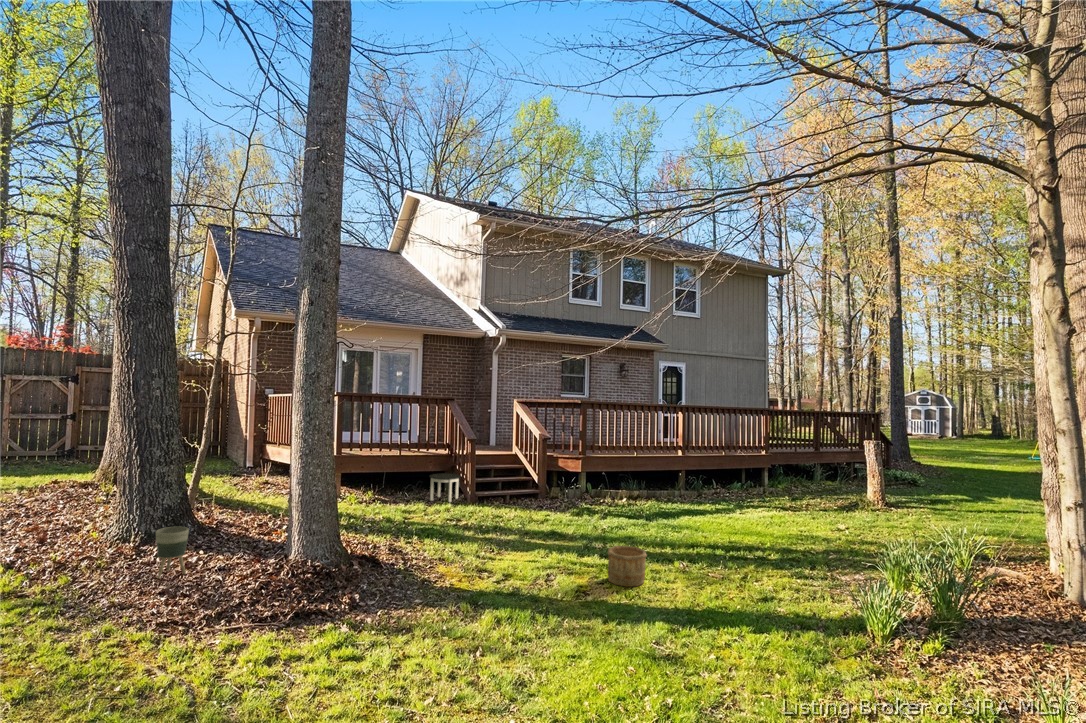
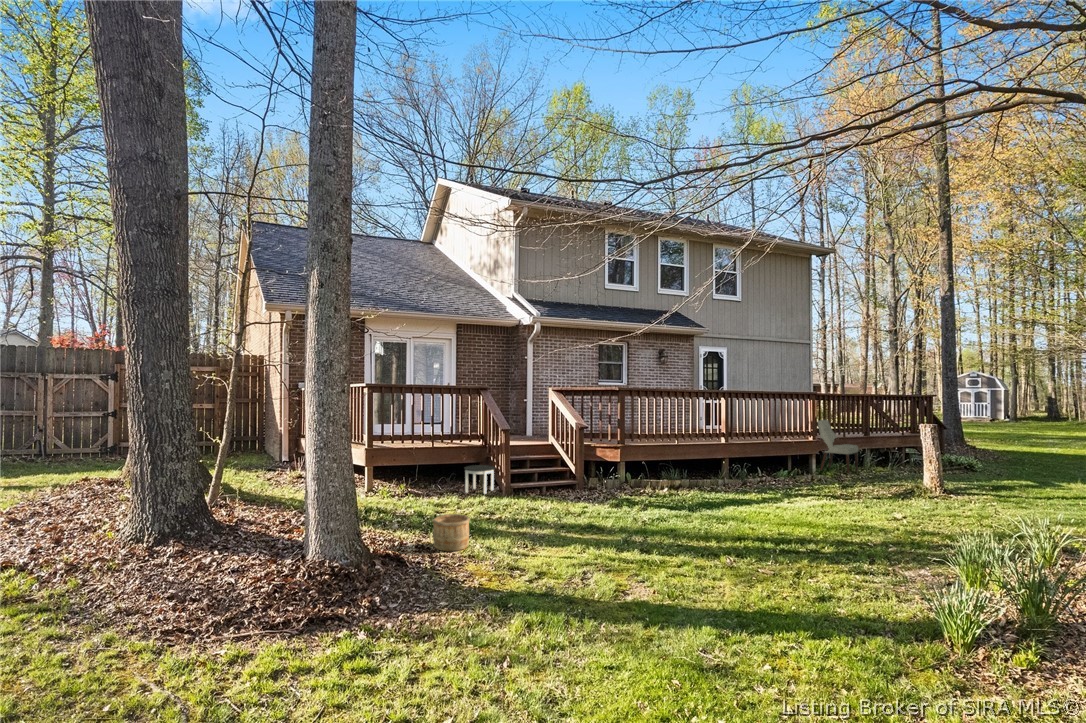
chair: none [773,435,810,488] -> present [818,420,858,473]
planter: present [156,527,189,578] -> none [166,526,201,581]
wooden bucket: present [608,546,647,587] -> present [433,514,470,551]

